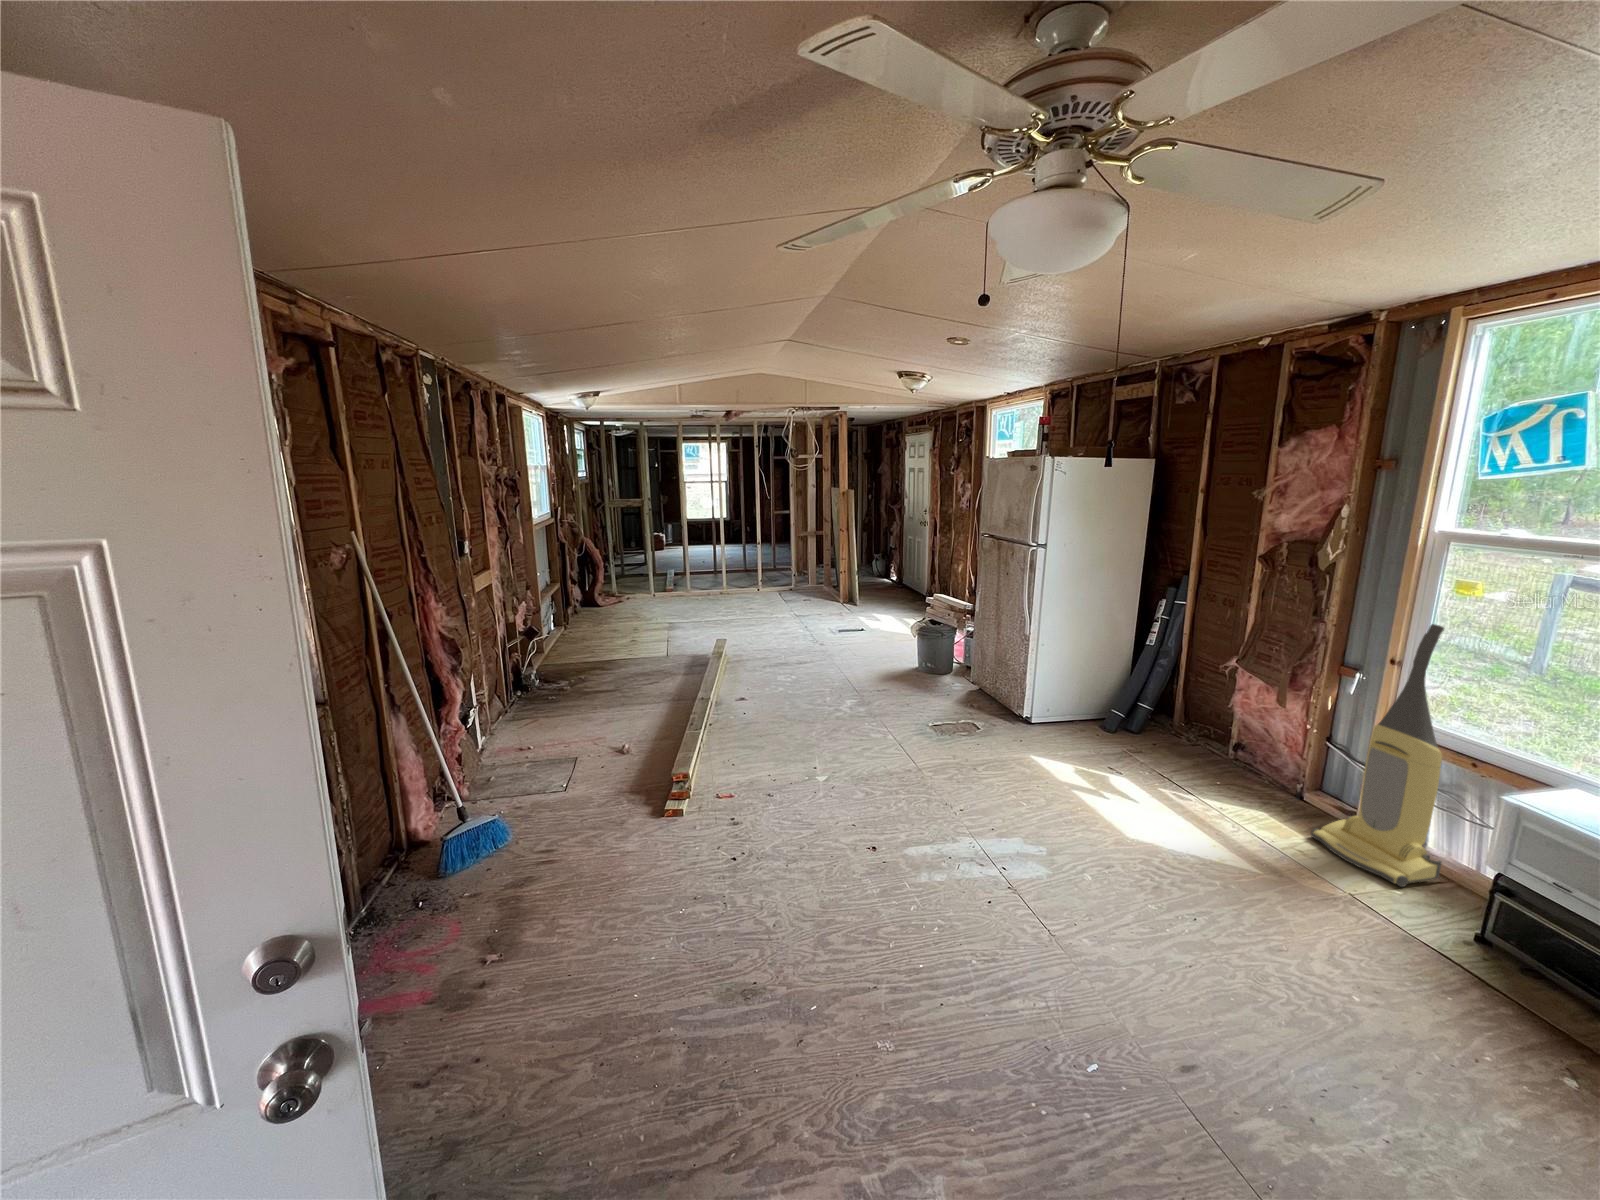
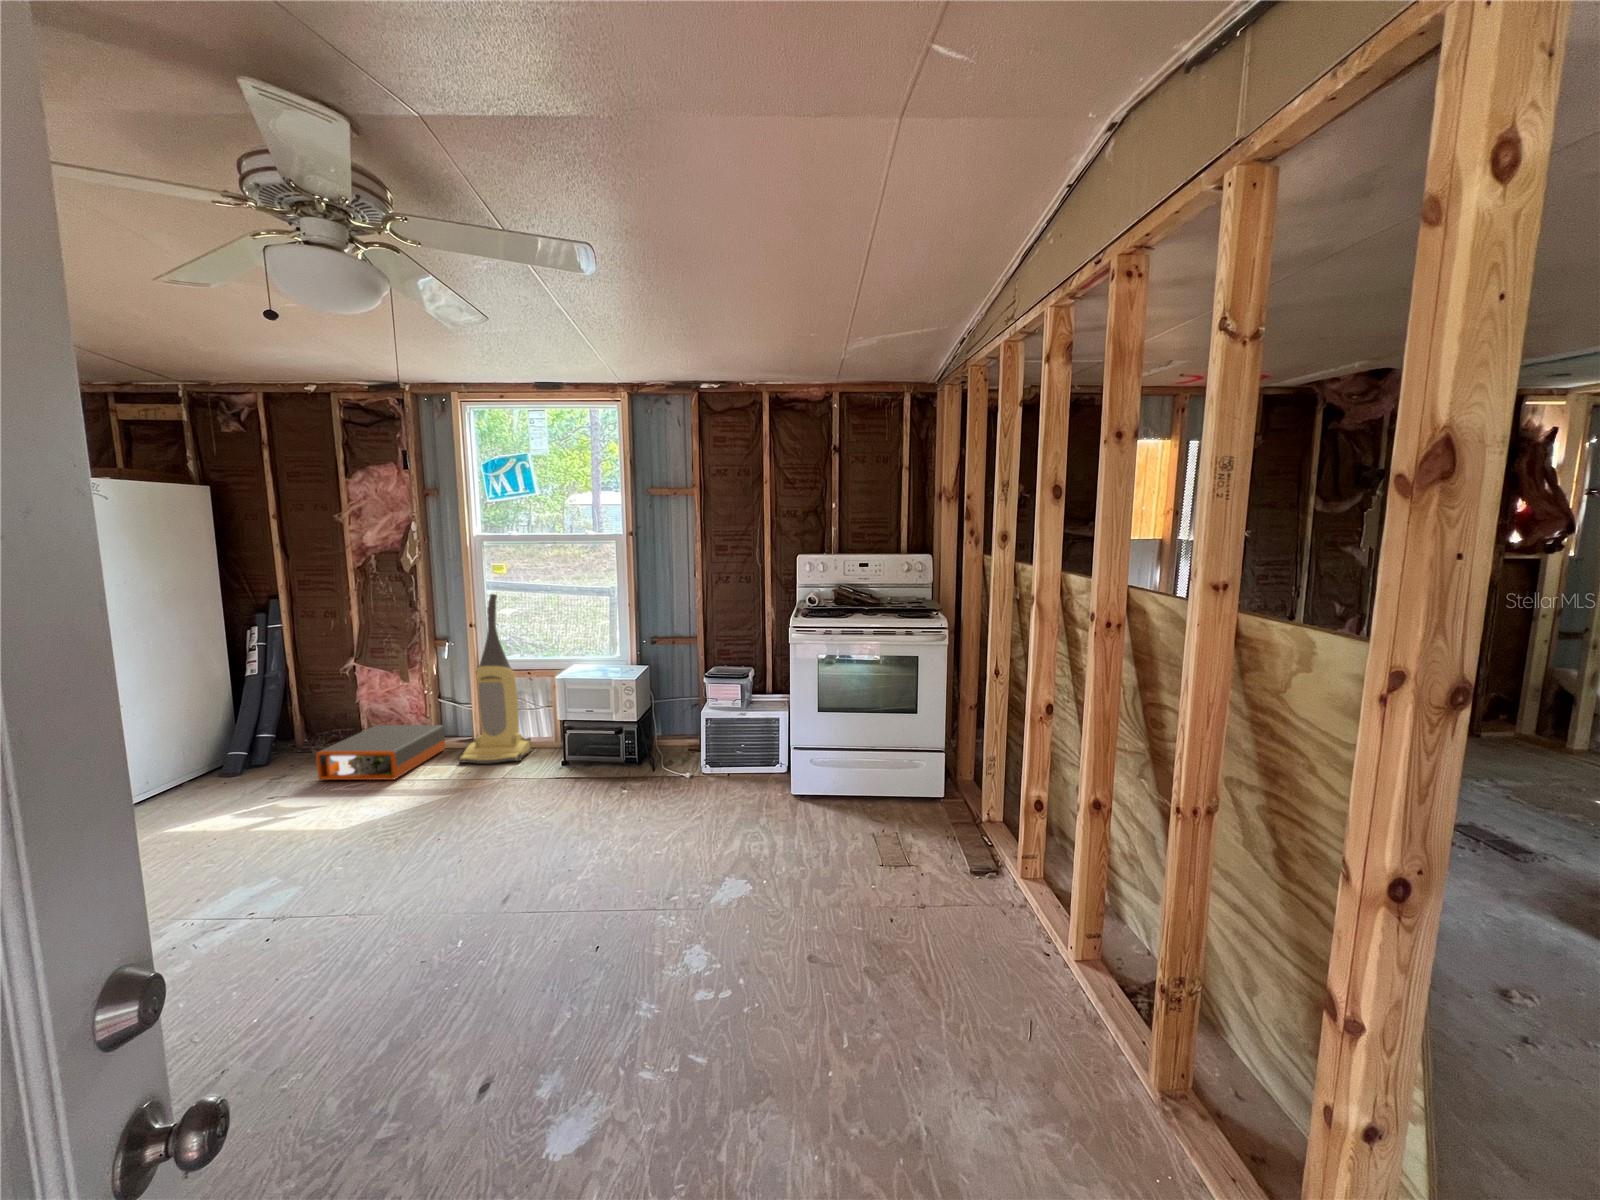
storage box: none [1158,740,1316,814] -> present [316,725,445,780]

